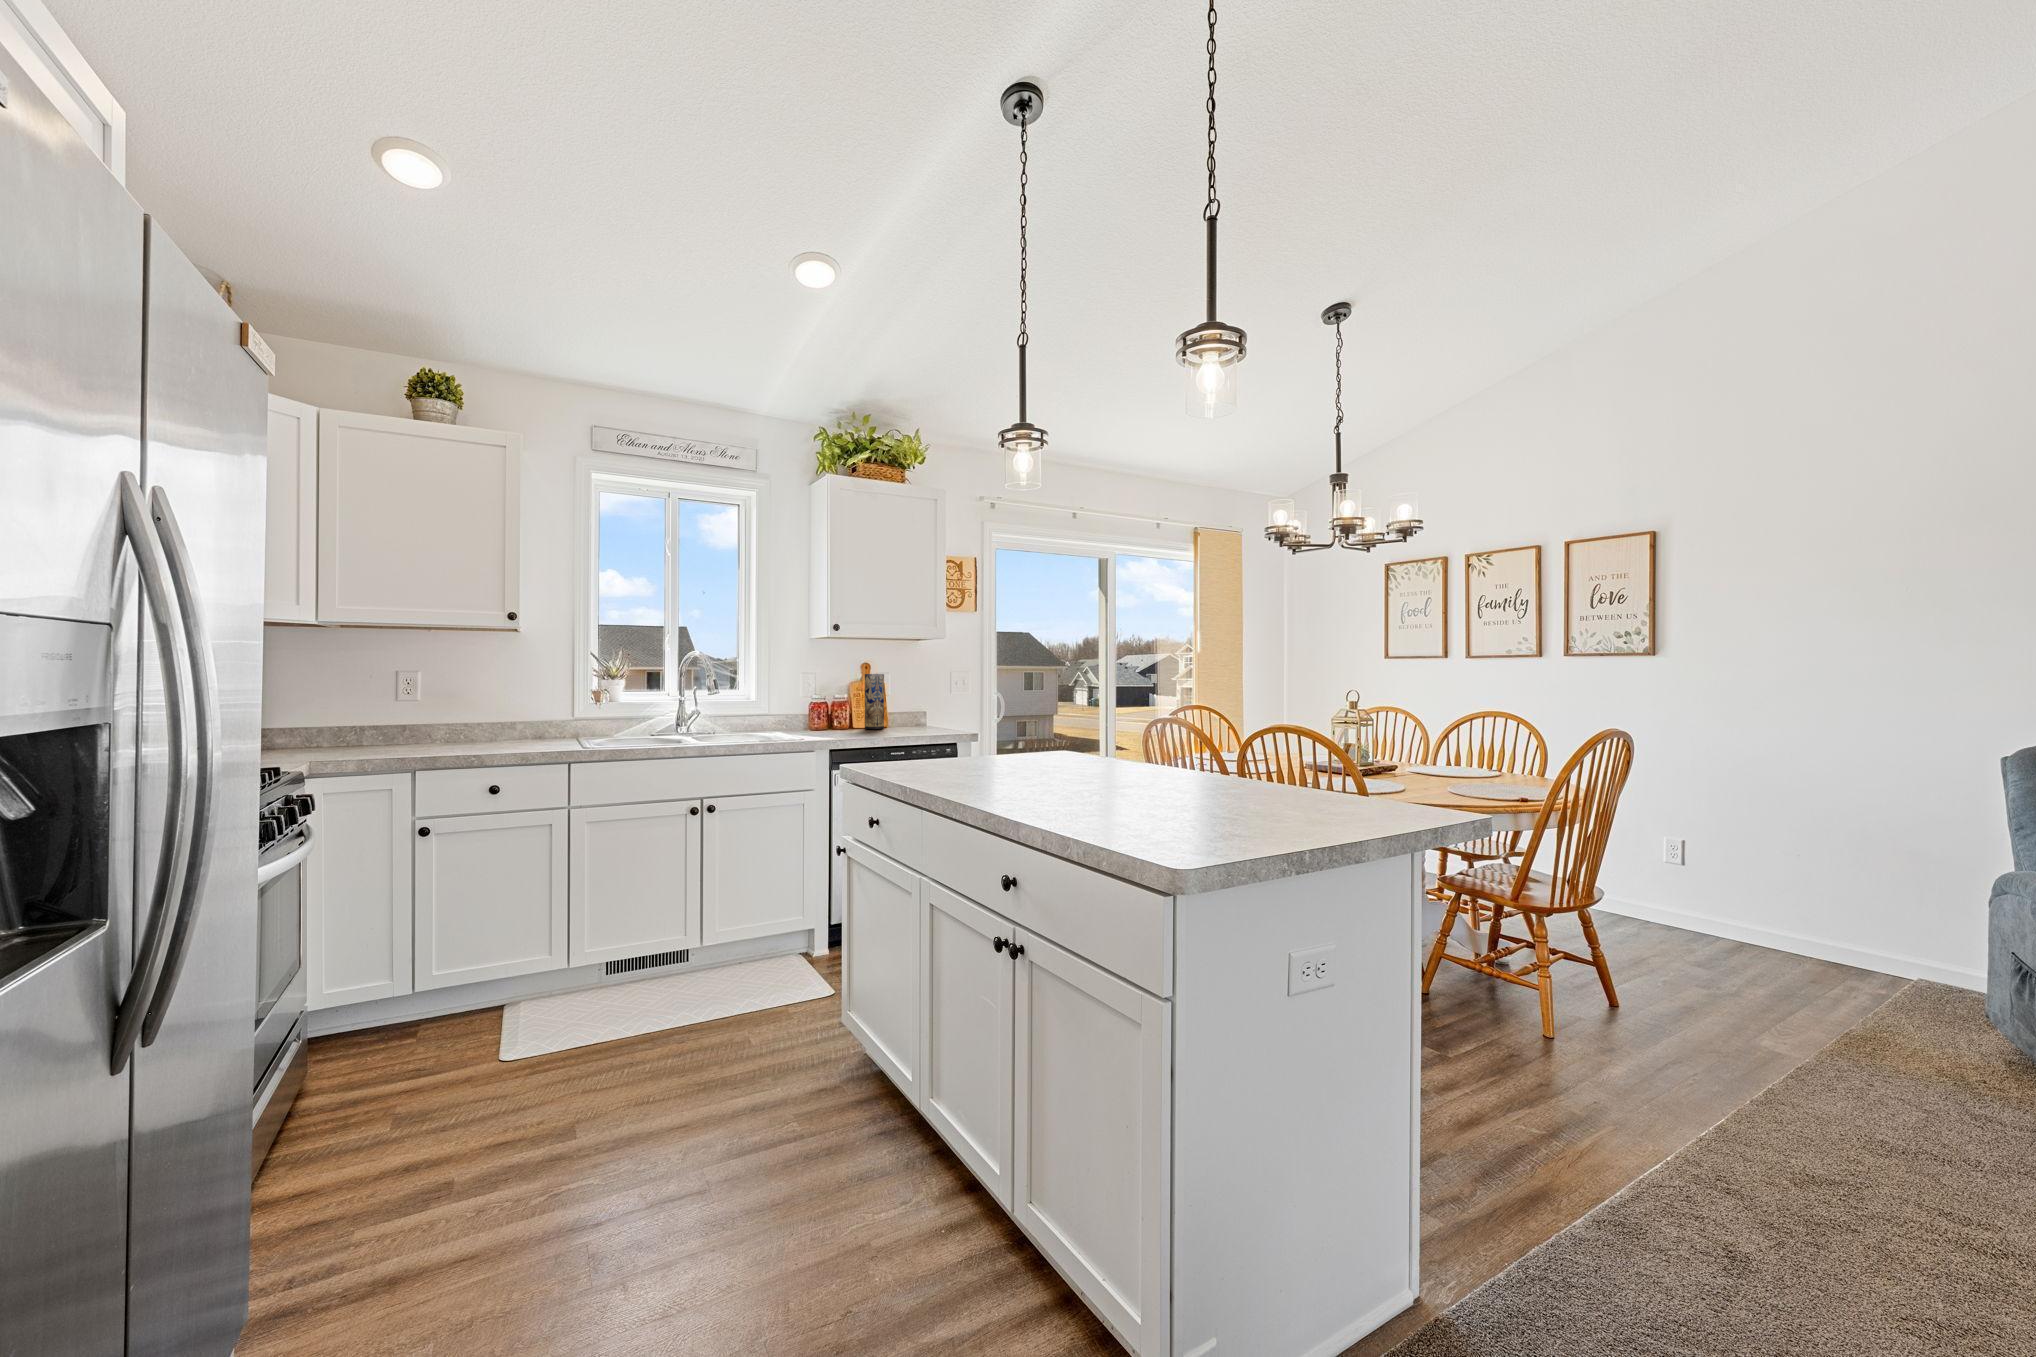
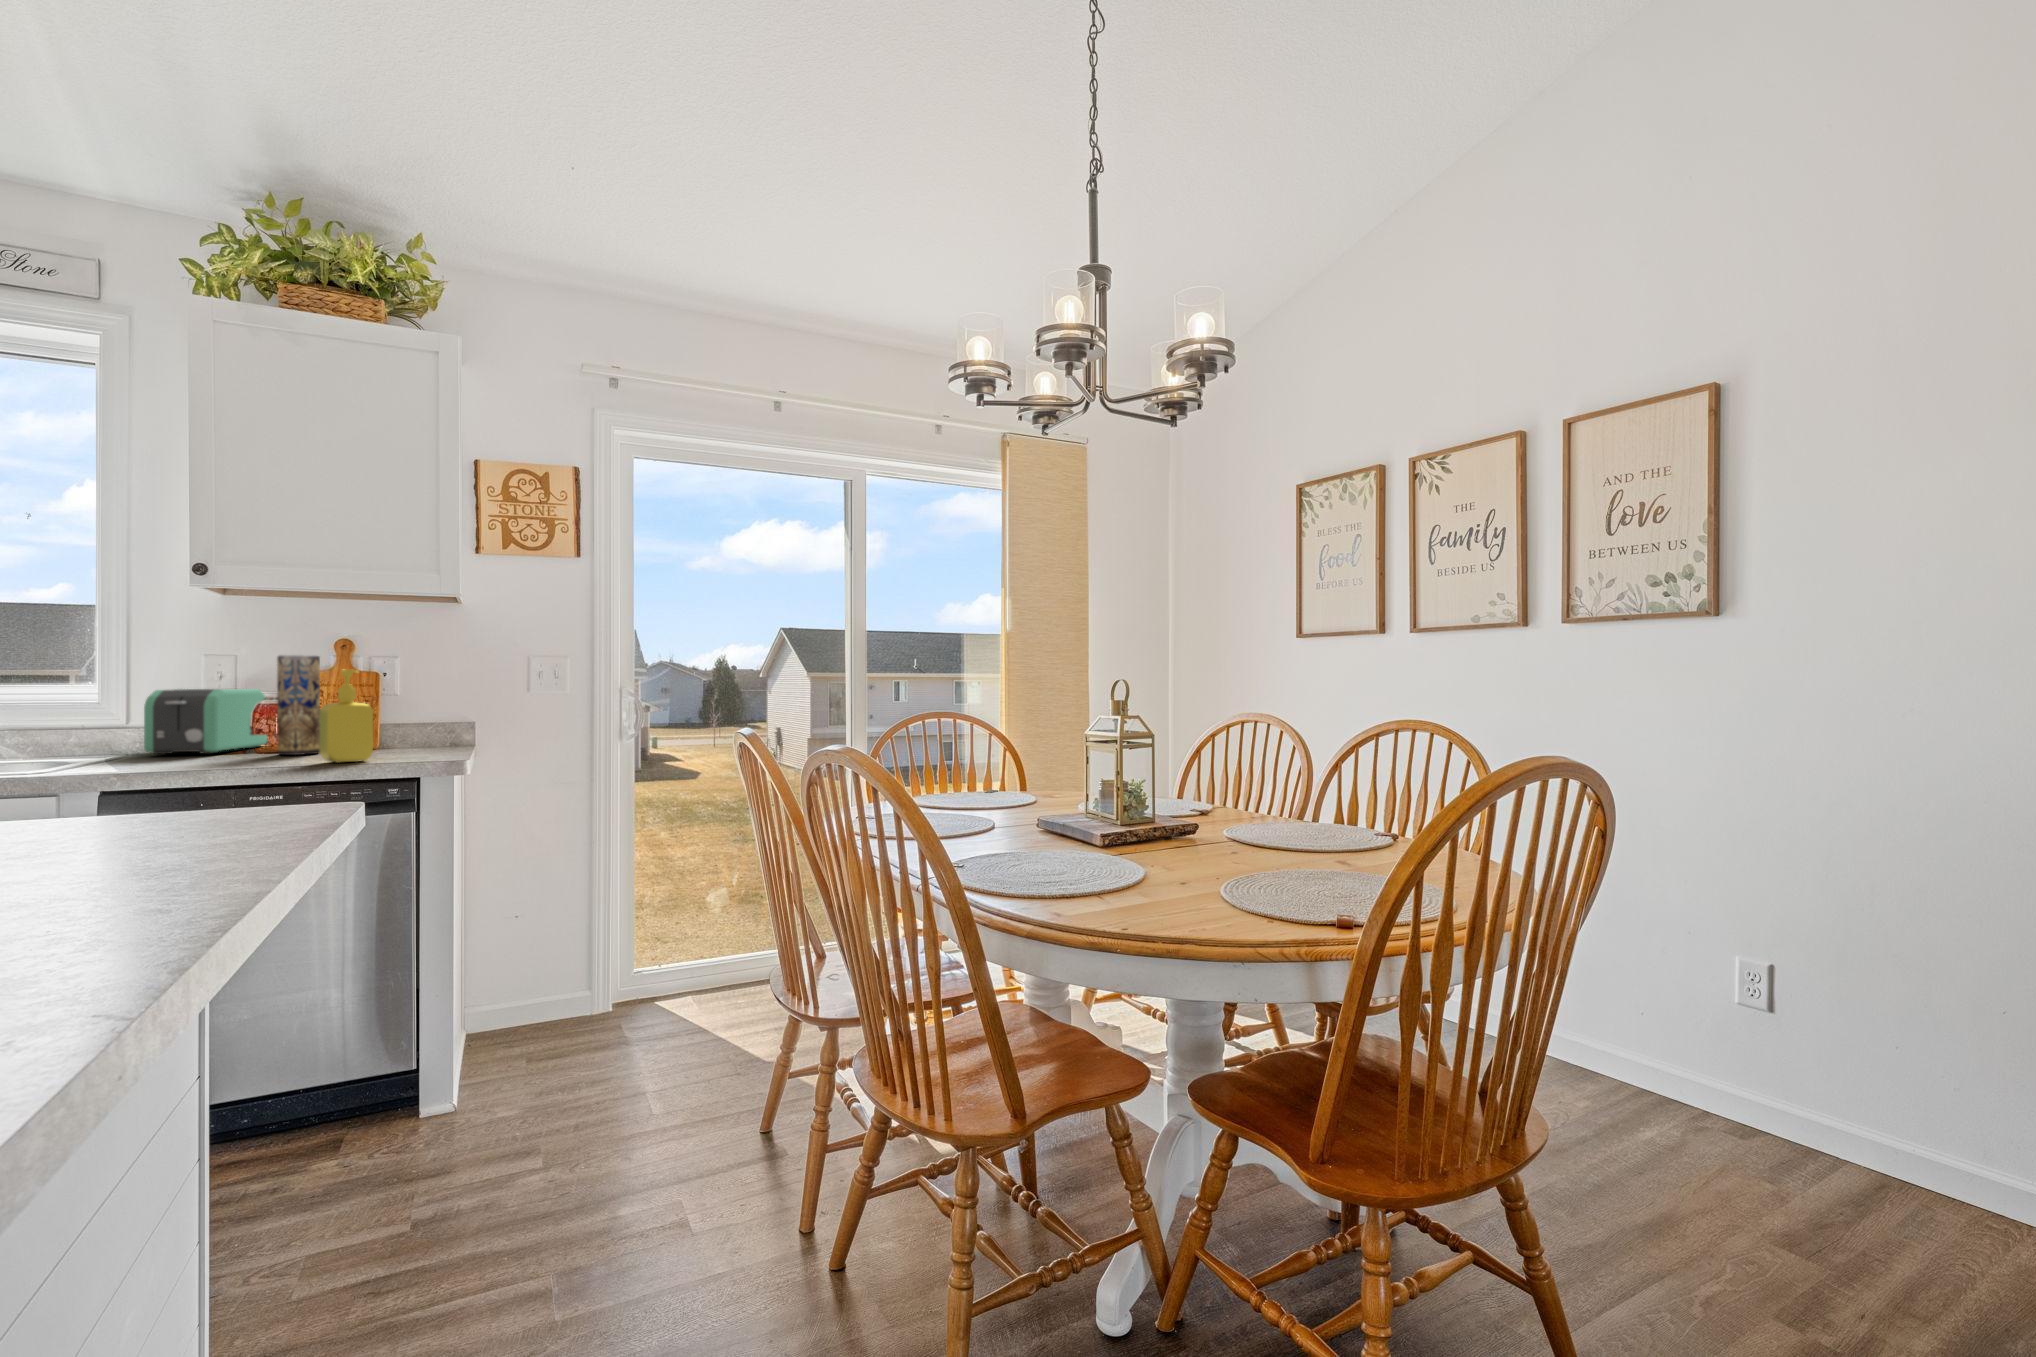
soap dispenser: none [910,683,933,733] -> present [320,670,373,763]
toaster: none [798,692,833,728] -> present [144,689,267,754]

